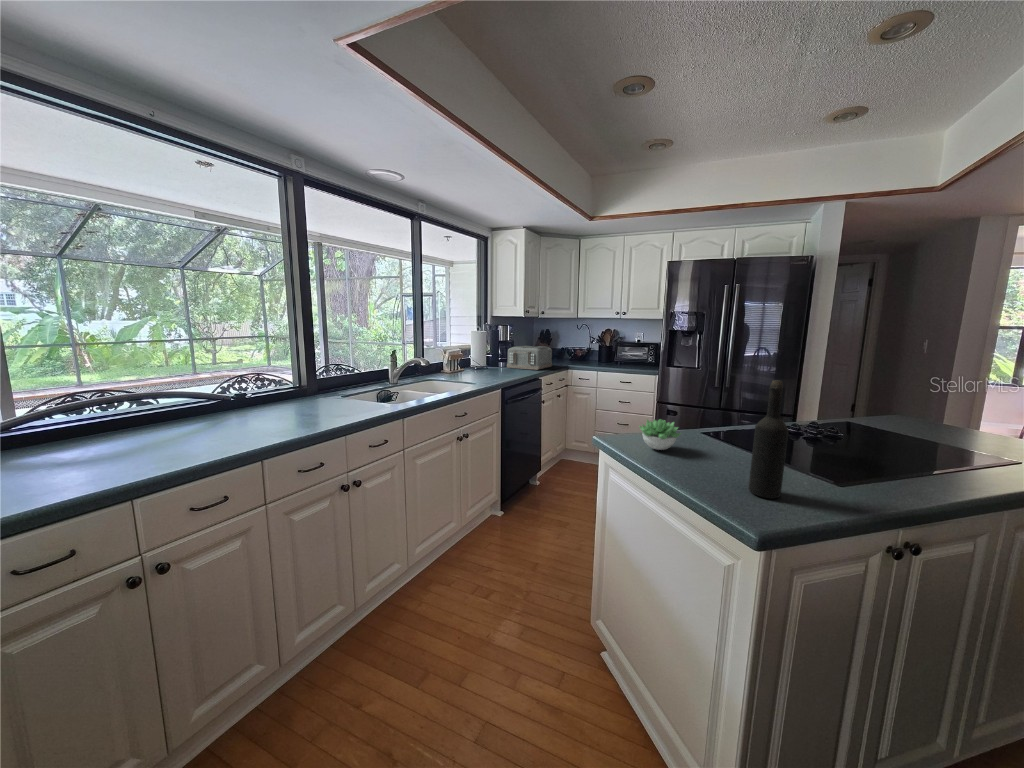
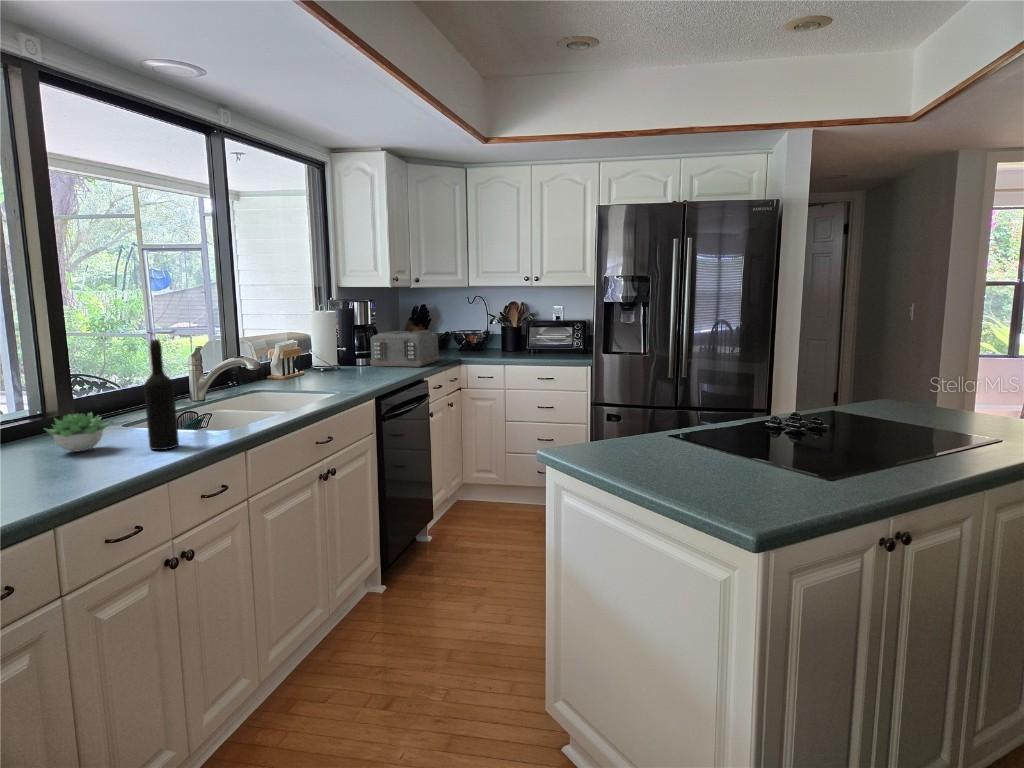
wine bottle: present [748,380,789,498] -> present [144,339,179,450]
succulent plant: present [639,419,681,450] -> present [45,413,109,451]

